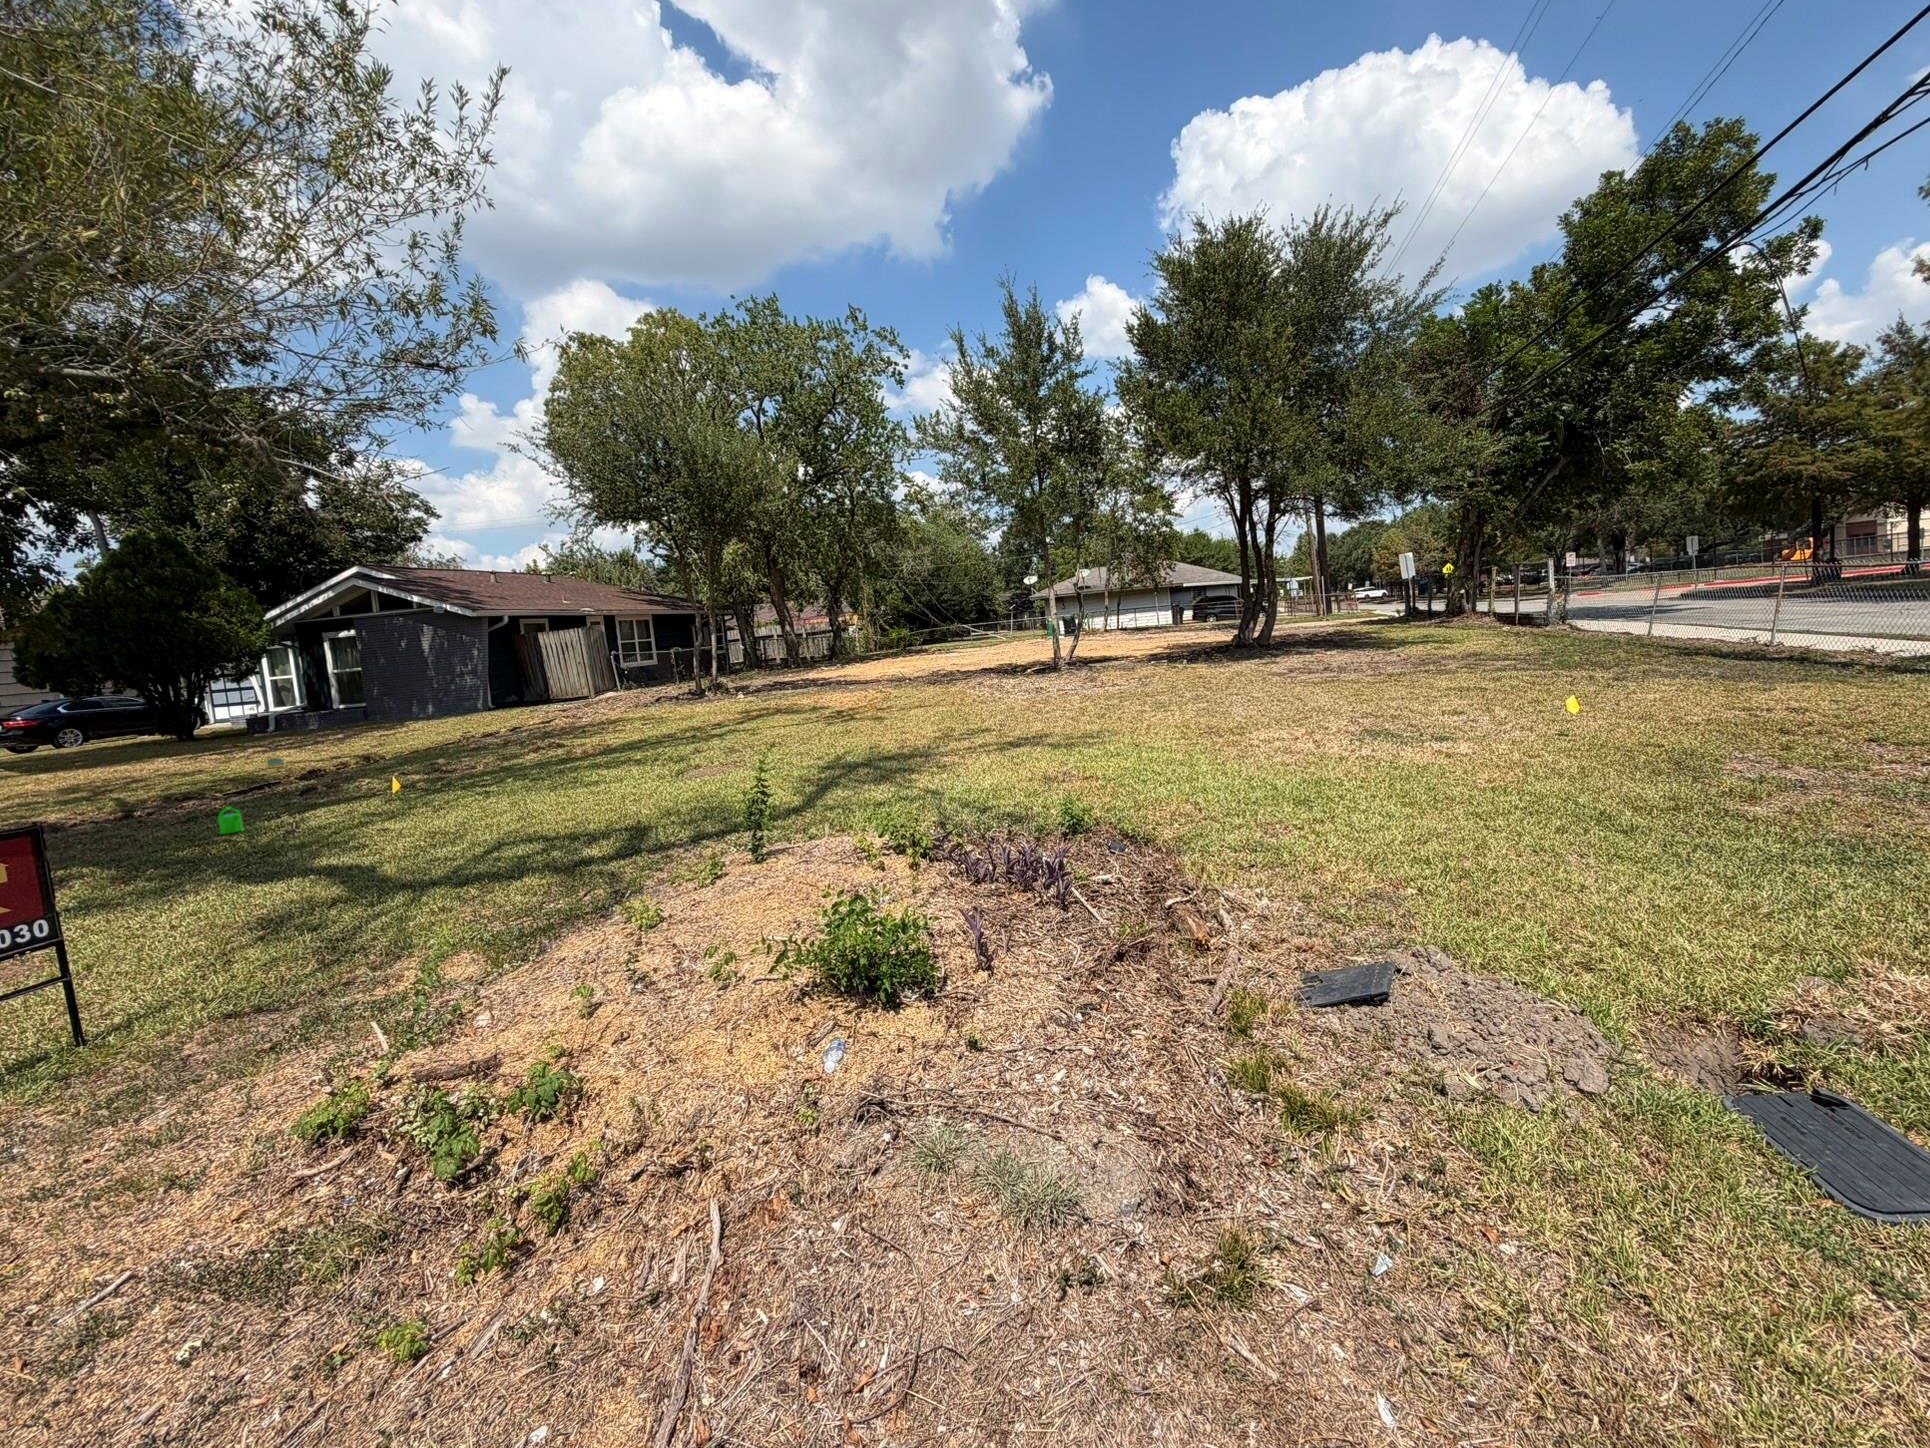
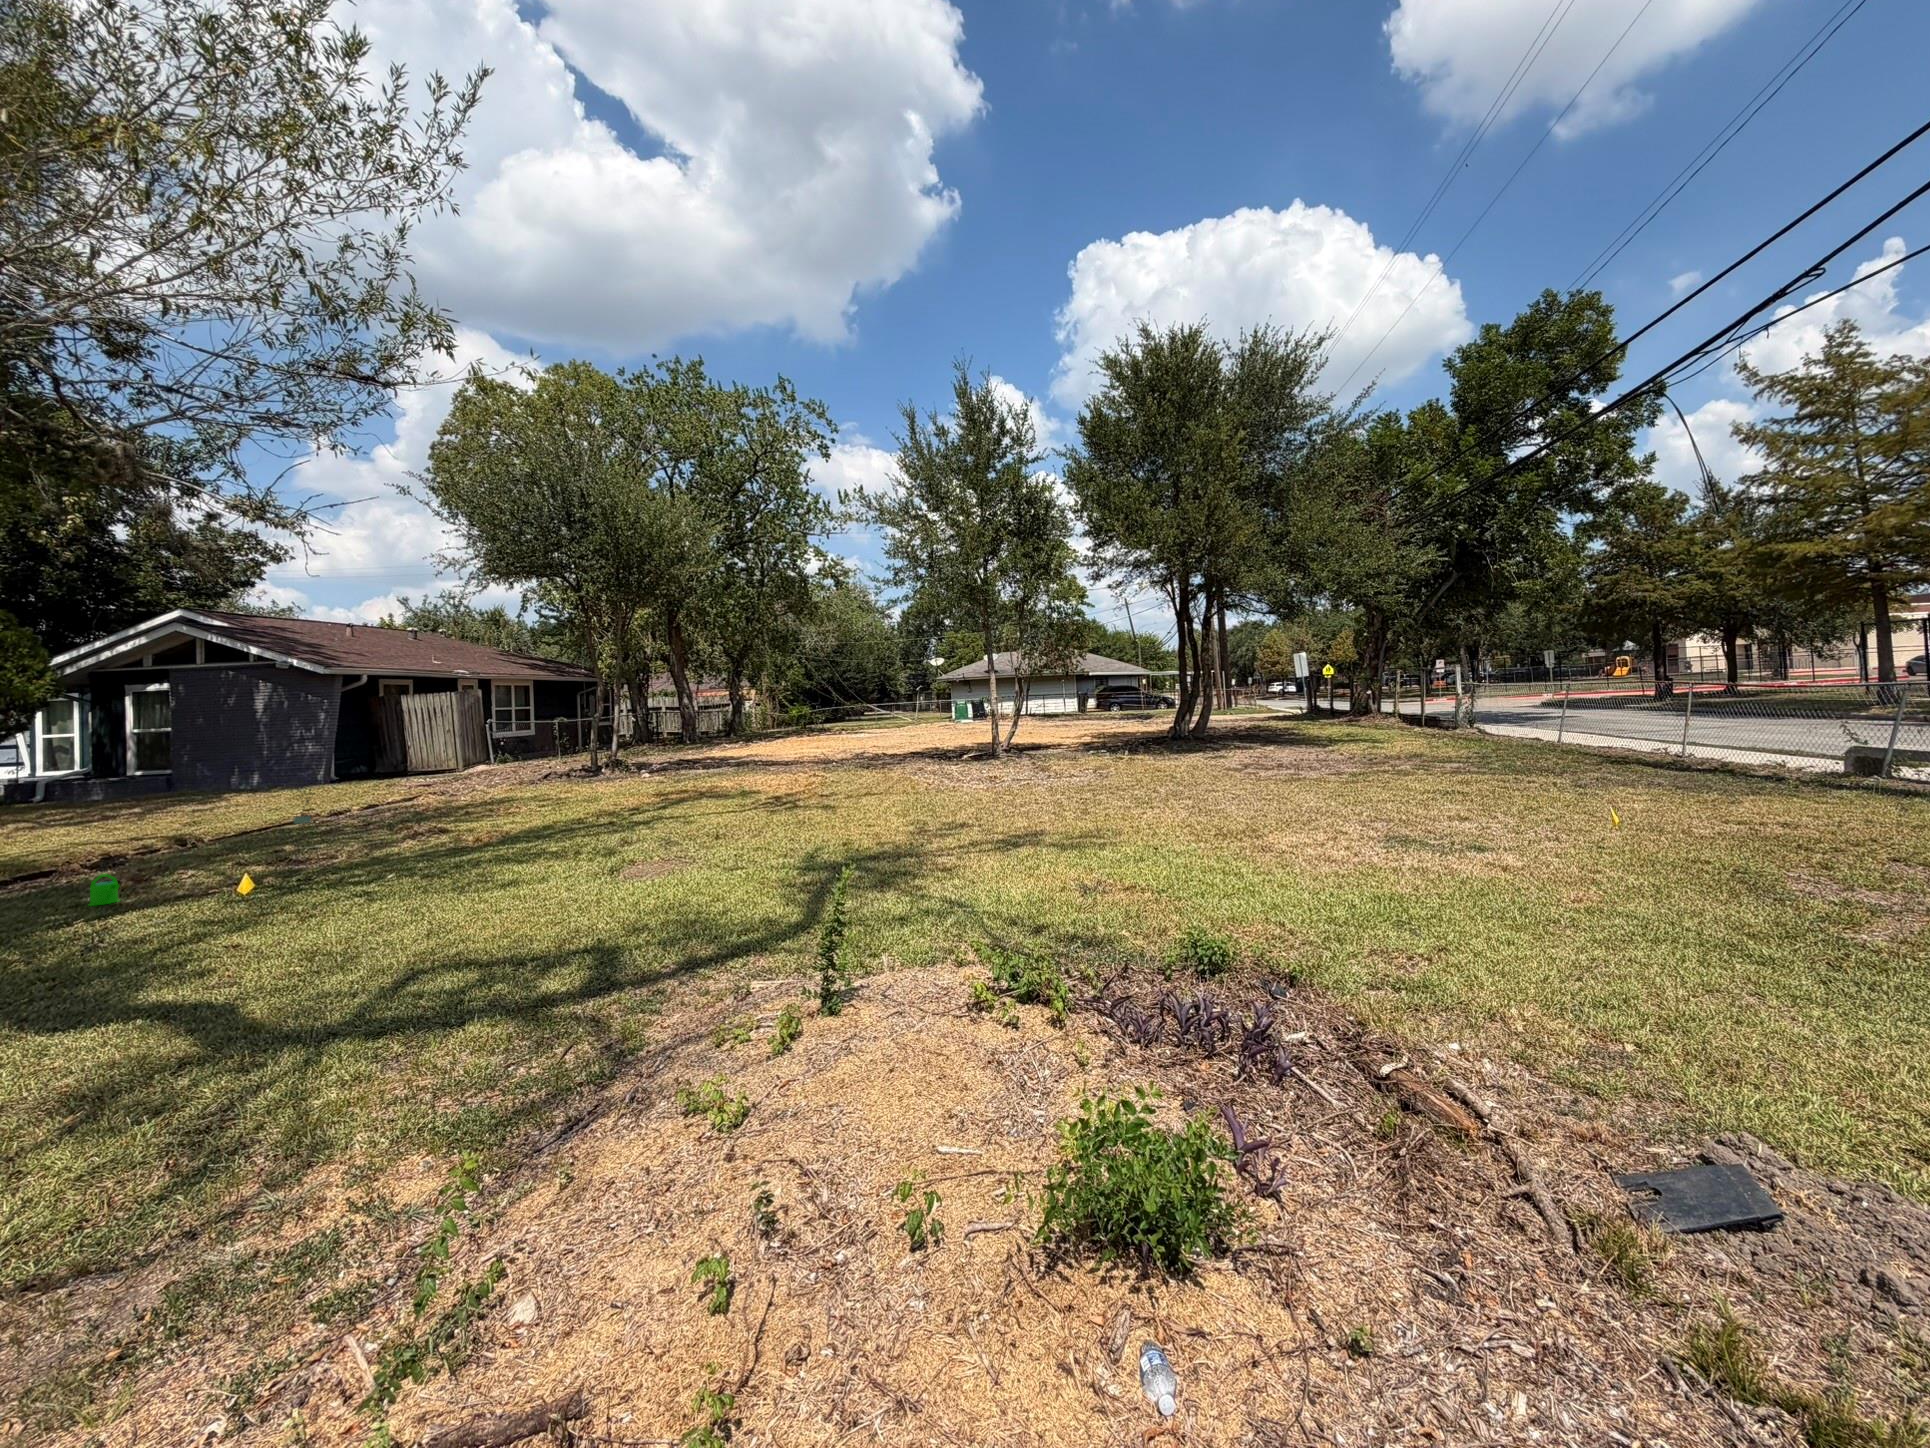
potted plant: present [267,738,283,766] -> present [288,787,311,824]

